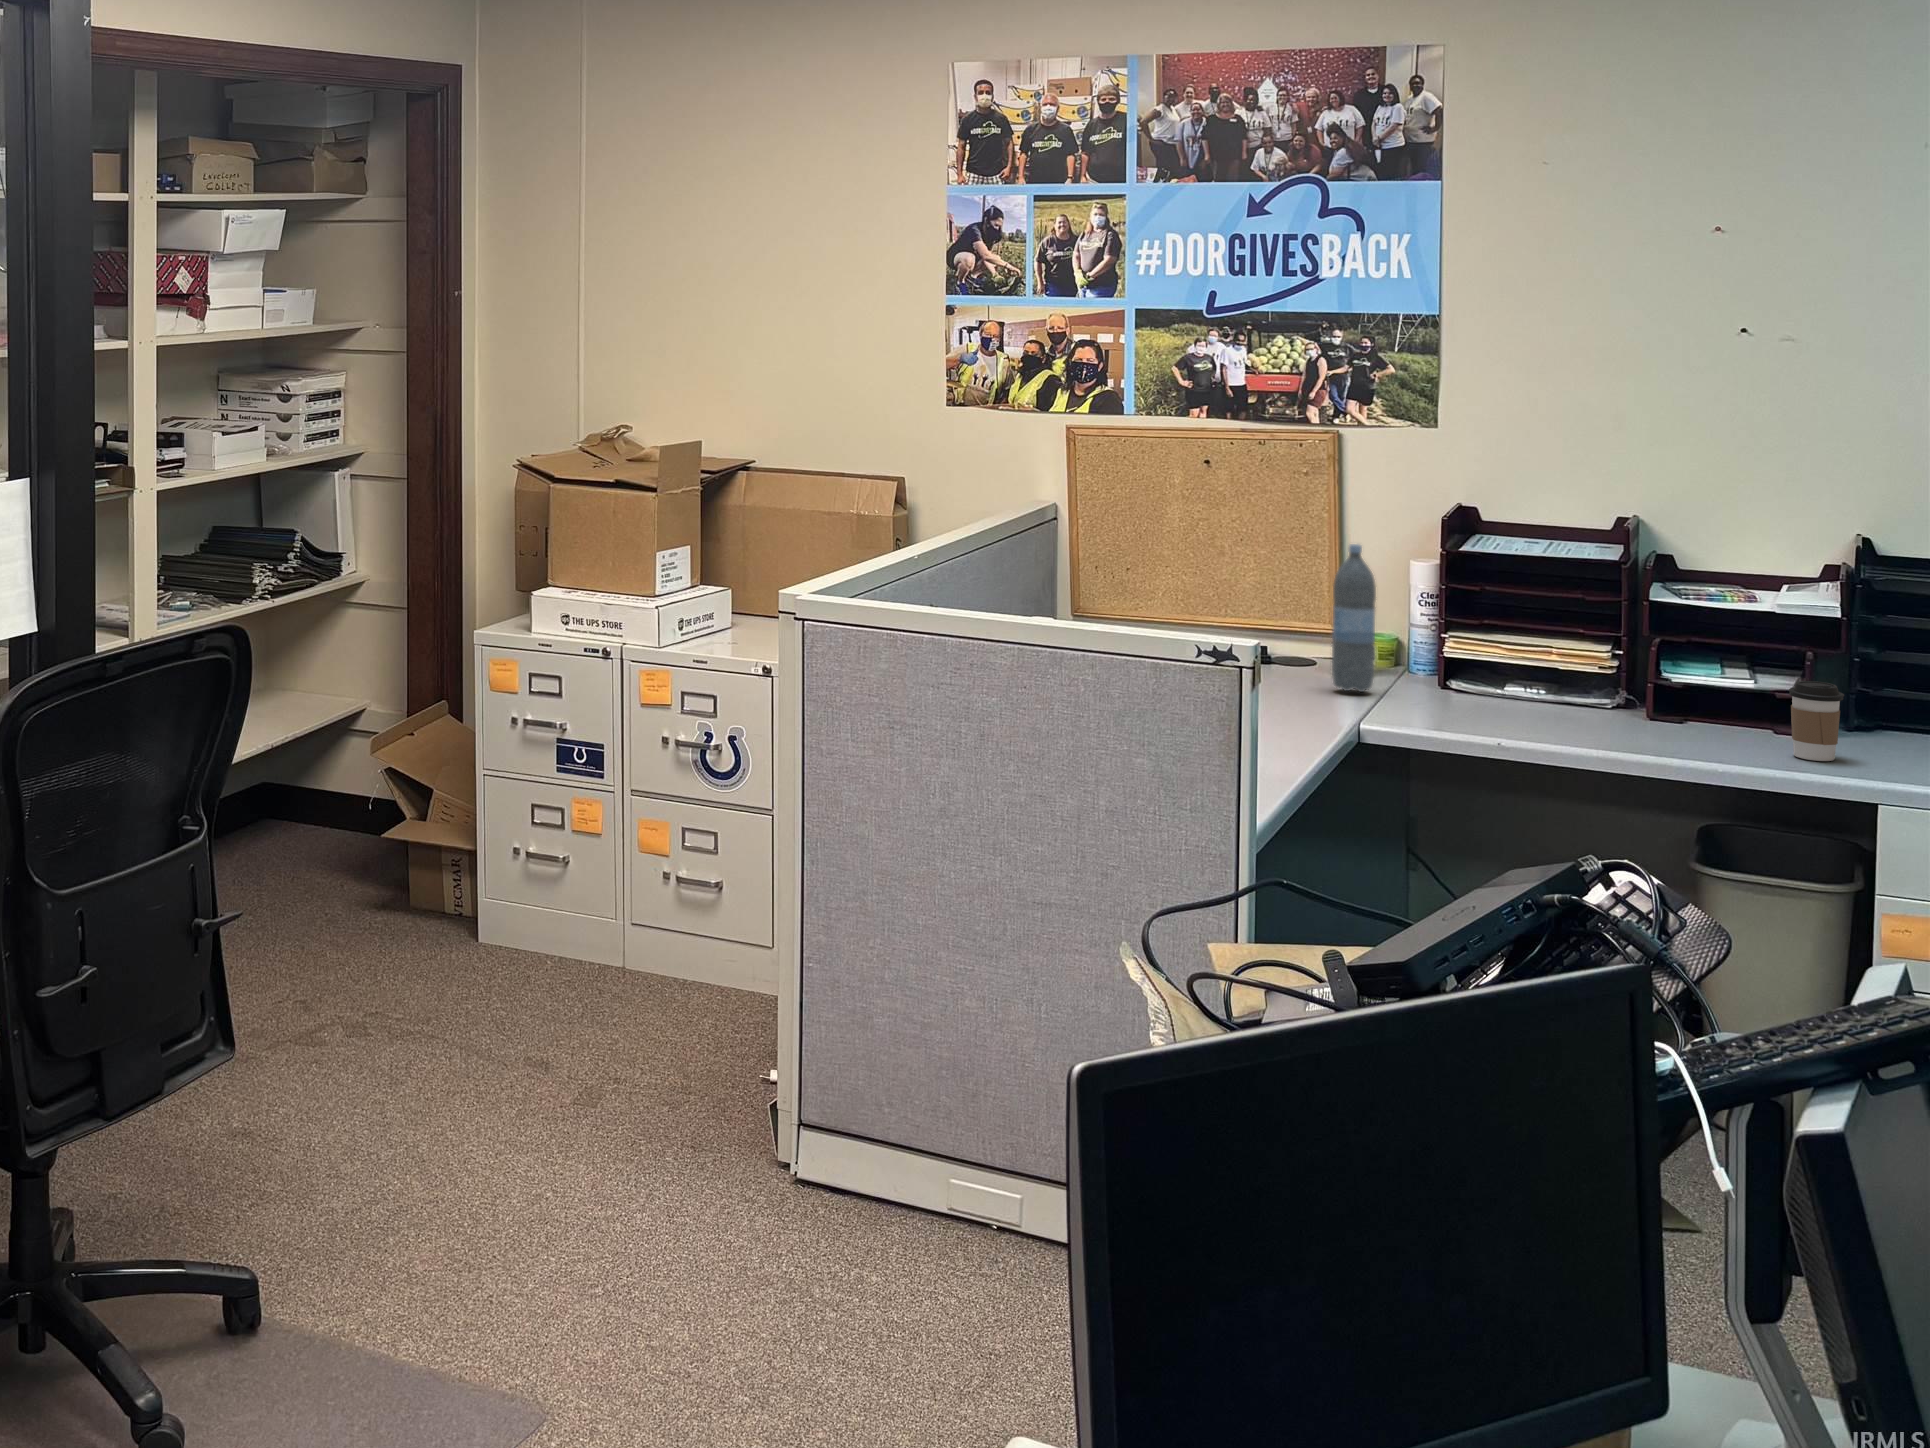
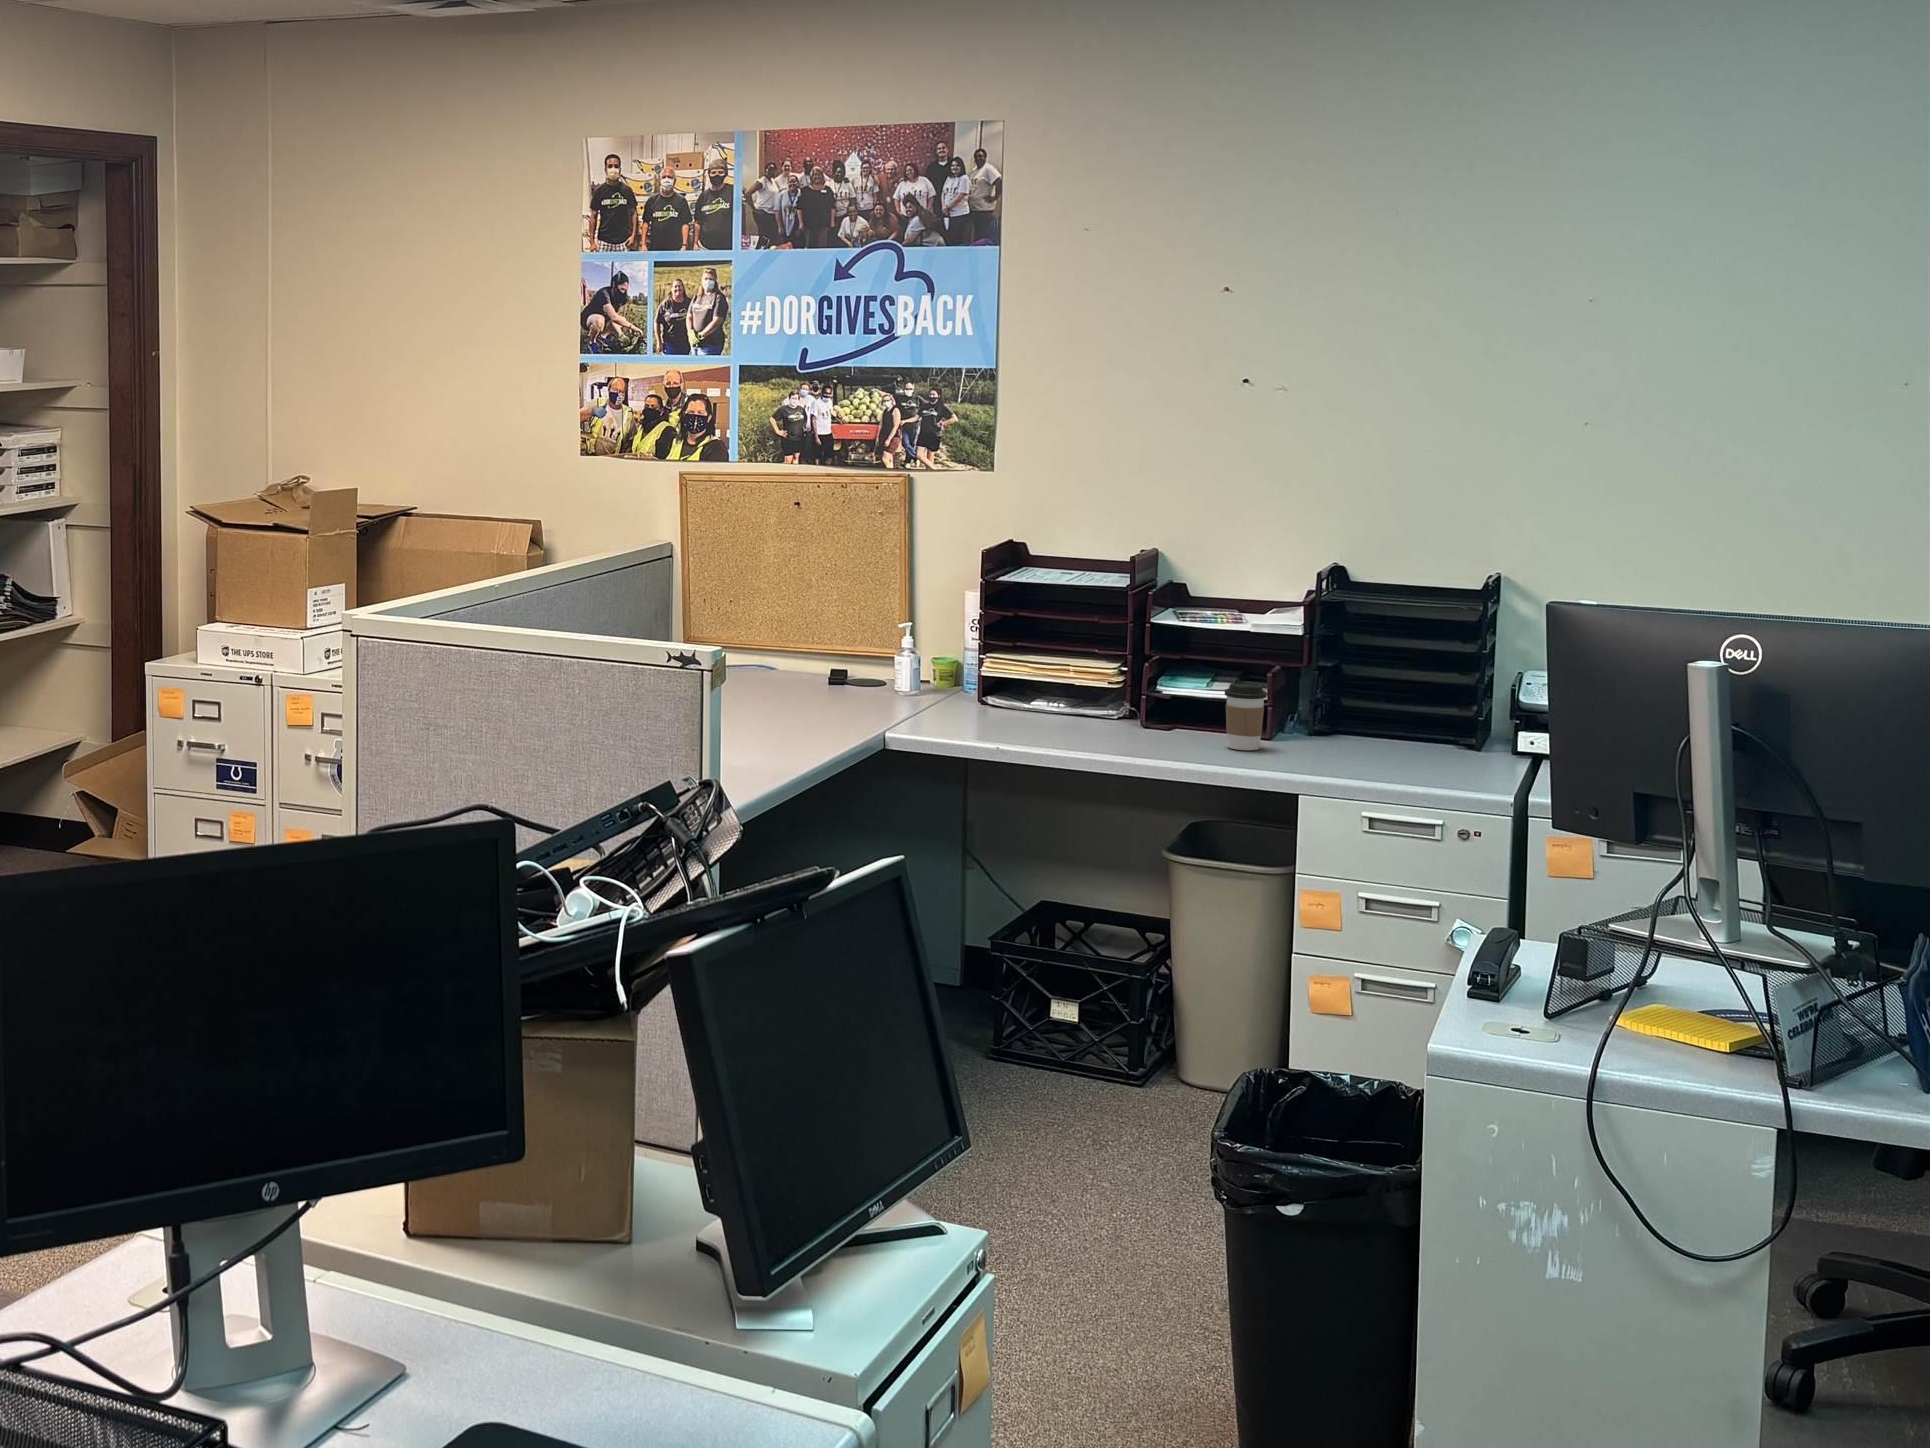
water bottle: present [1332,544,1376,692] -> none [878,572,916,705]

